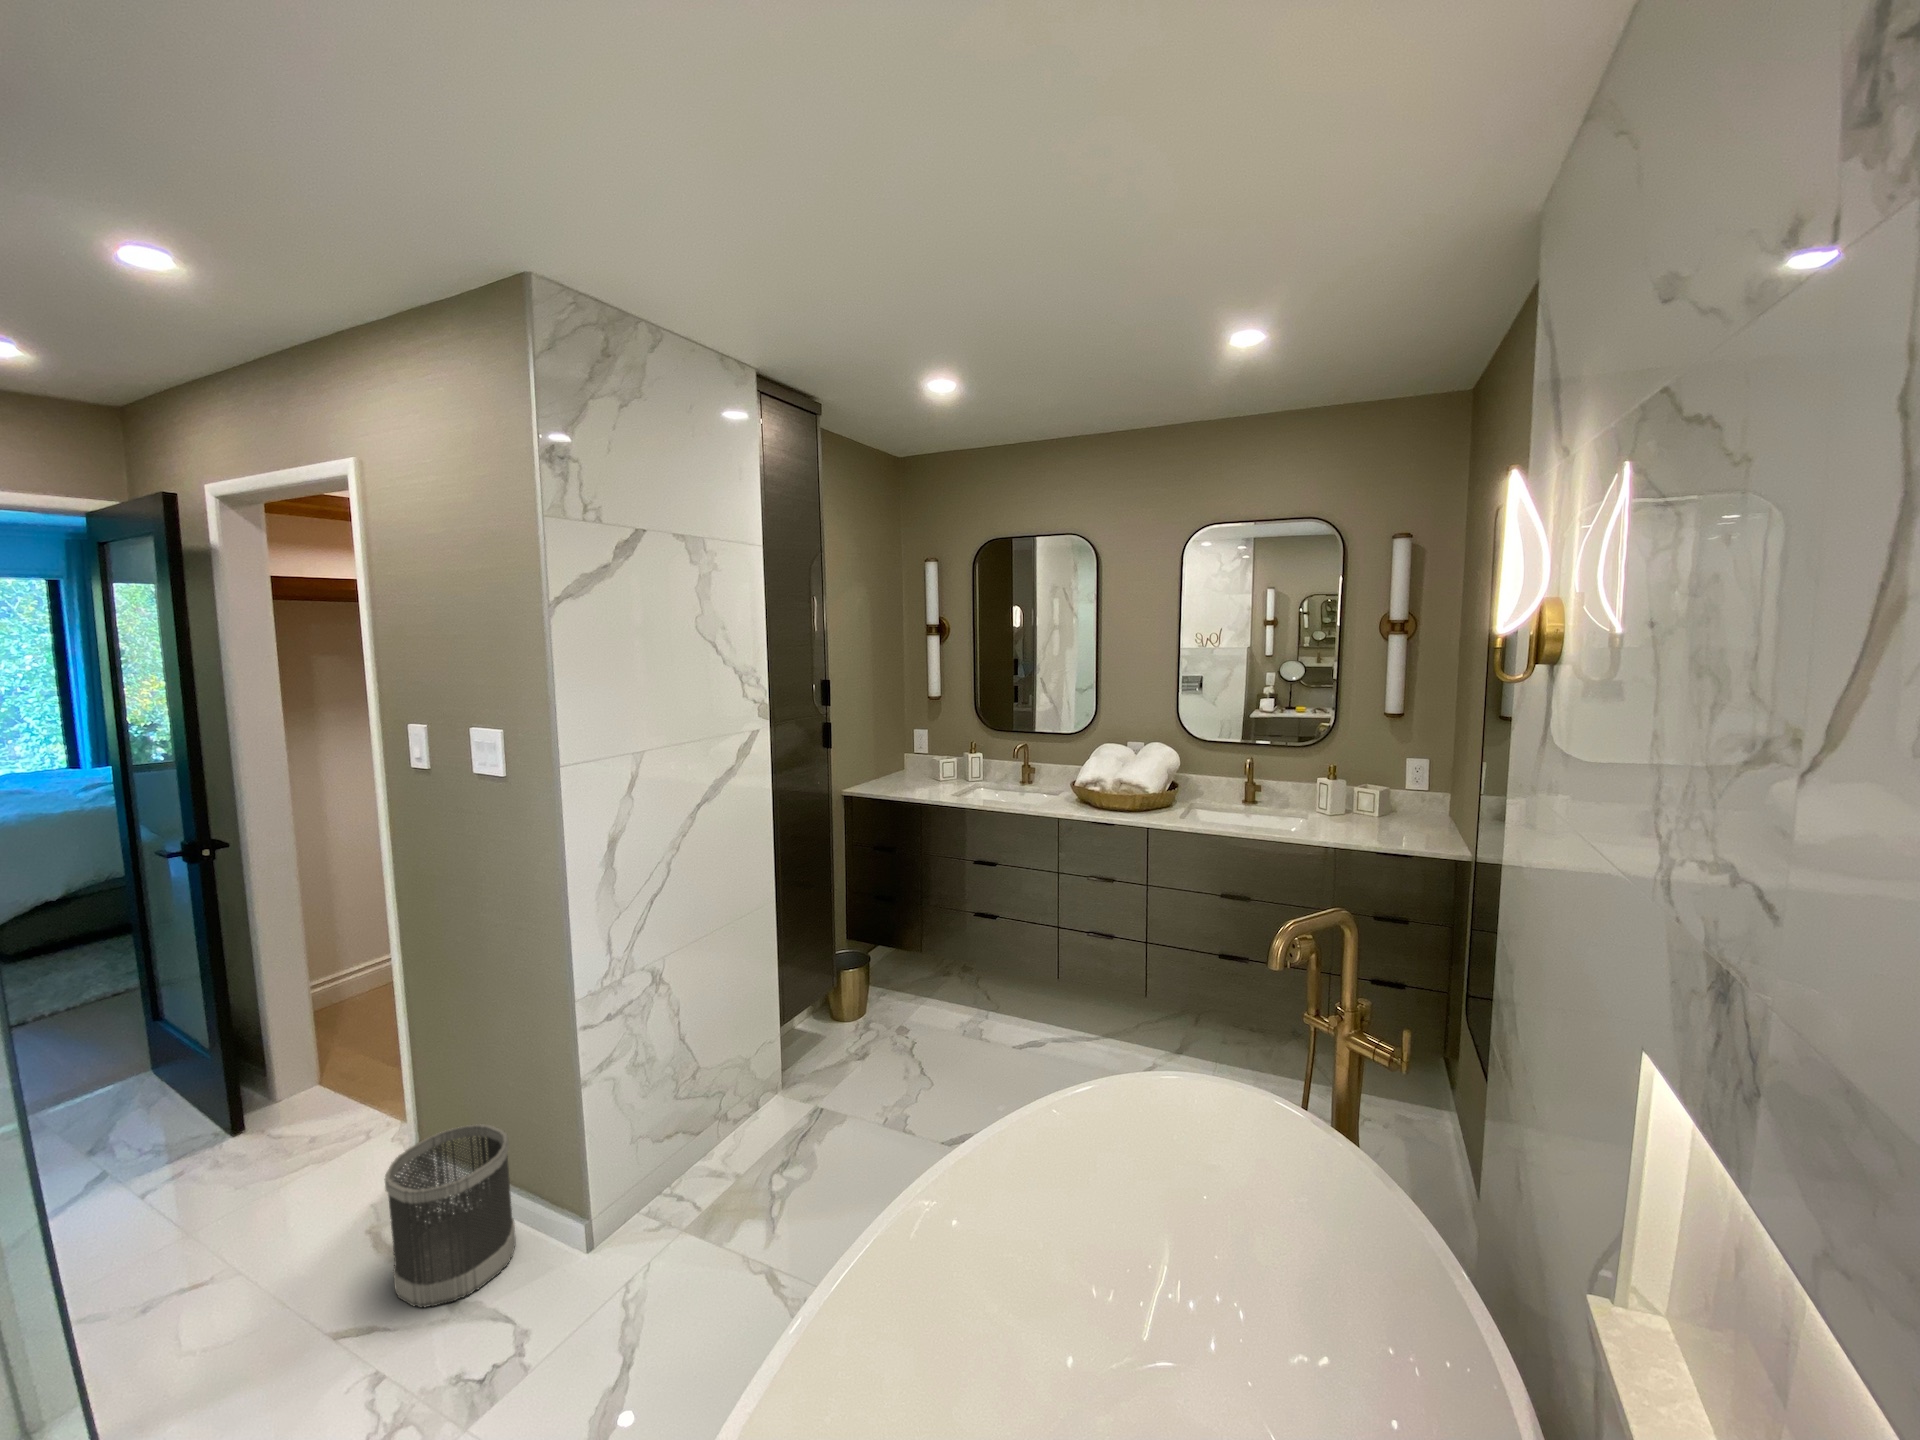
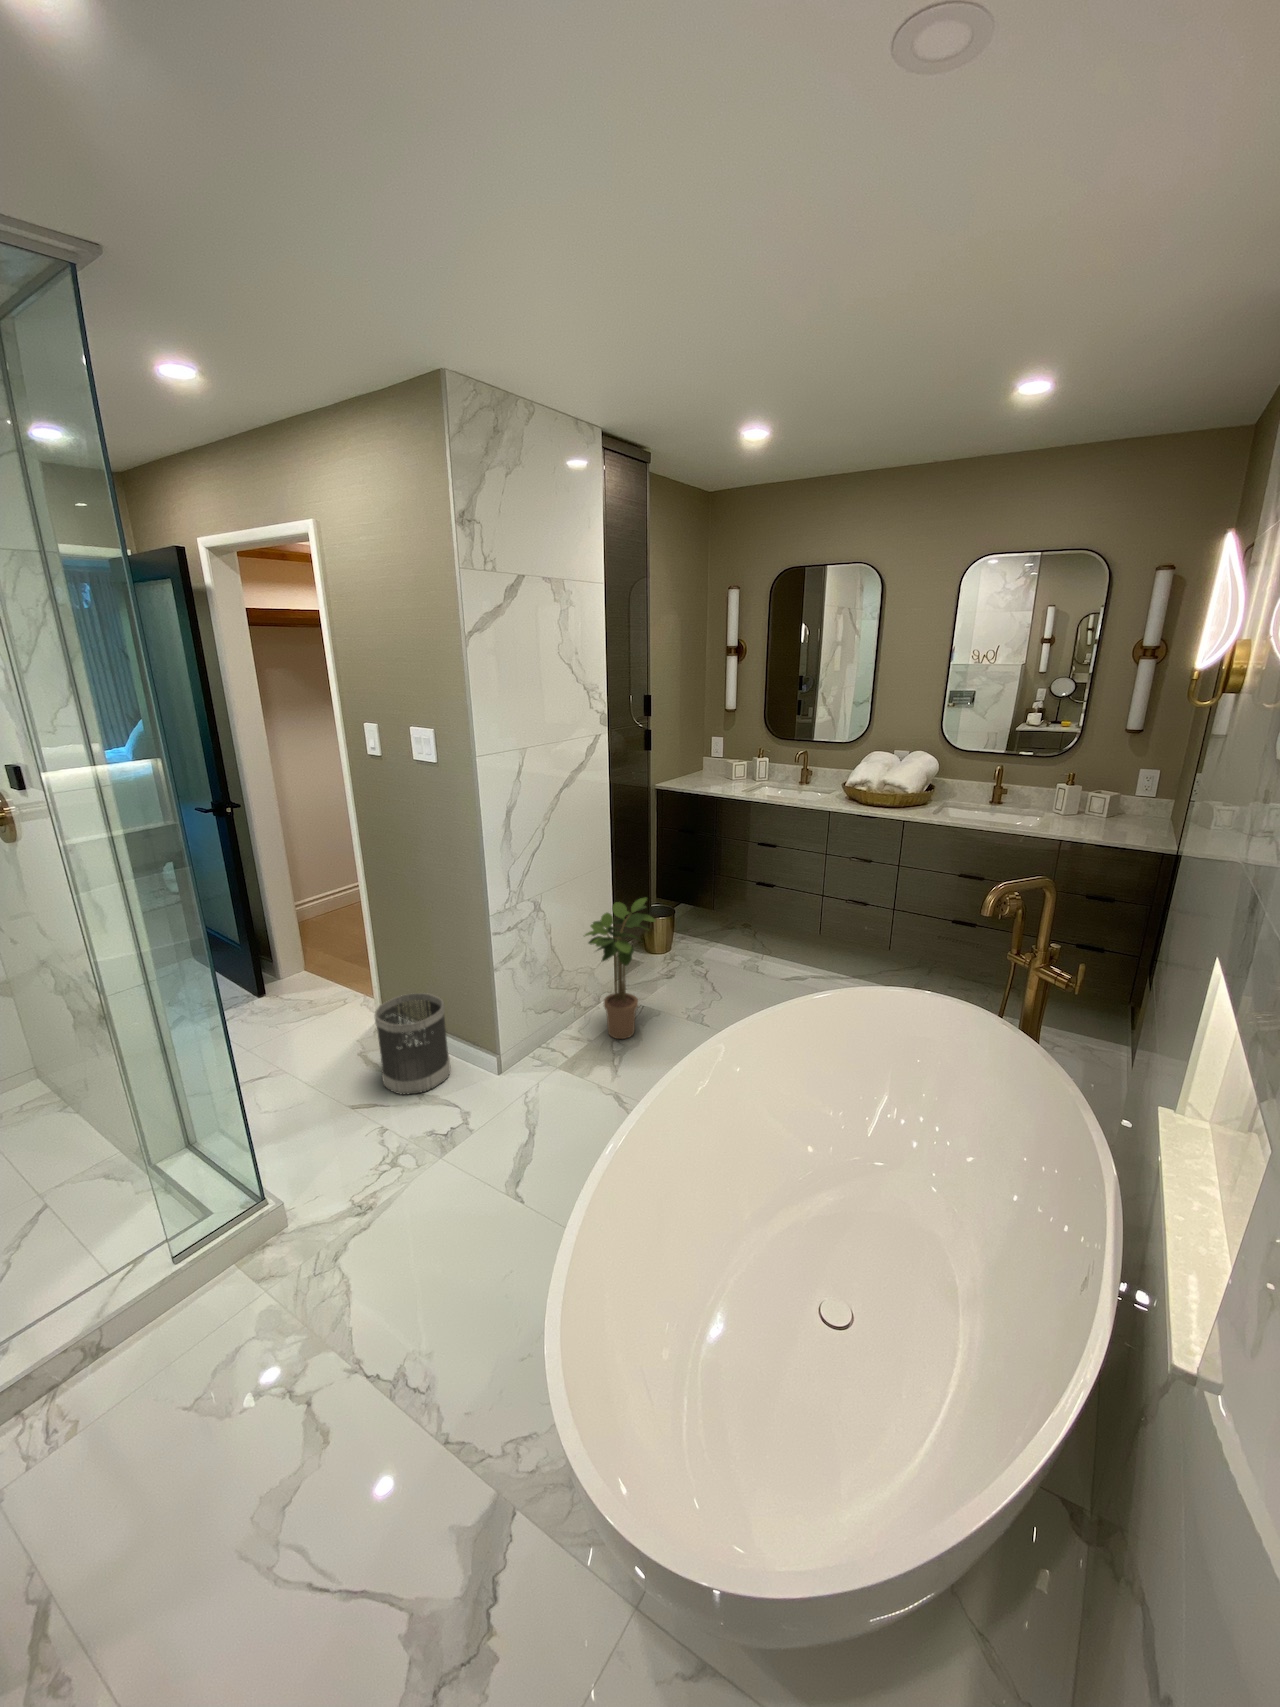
potted plant: none [732,951,837,1164] -> present [585,898,655,1039]

